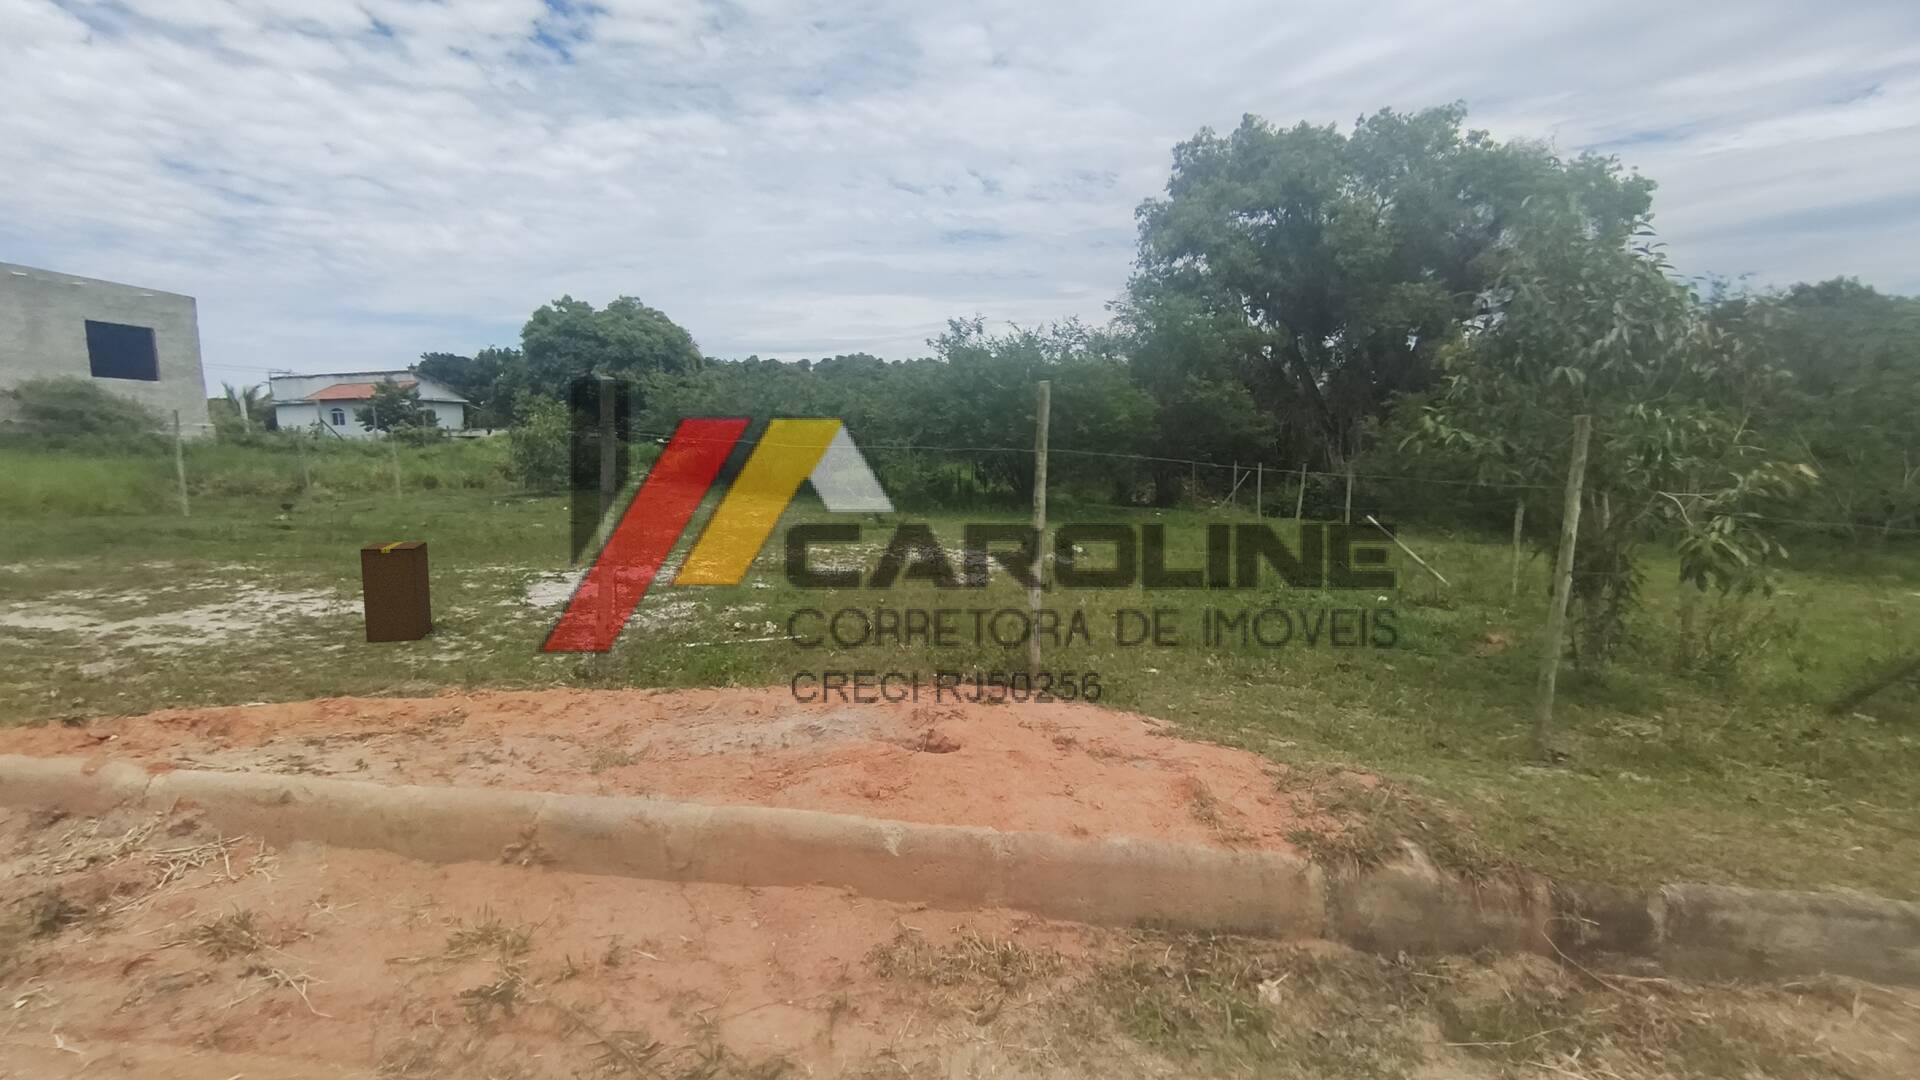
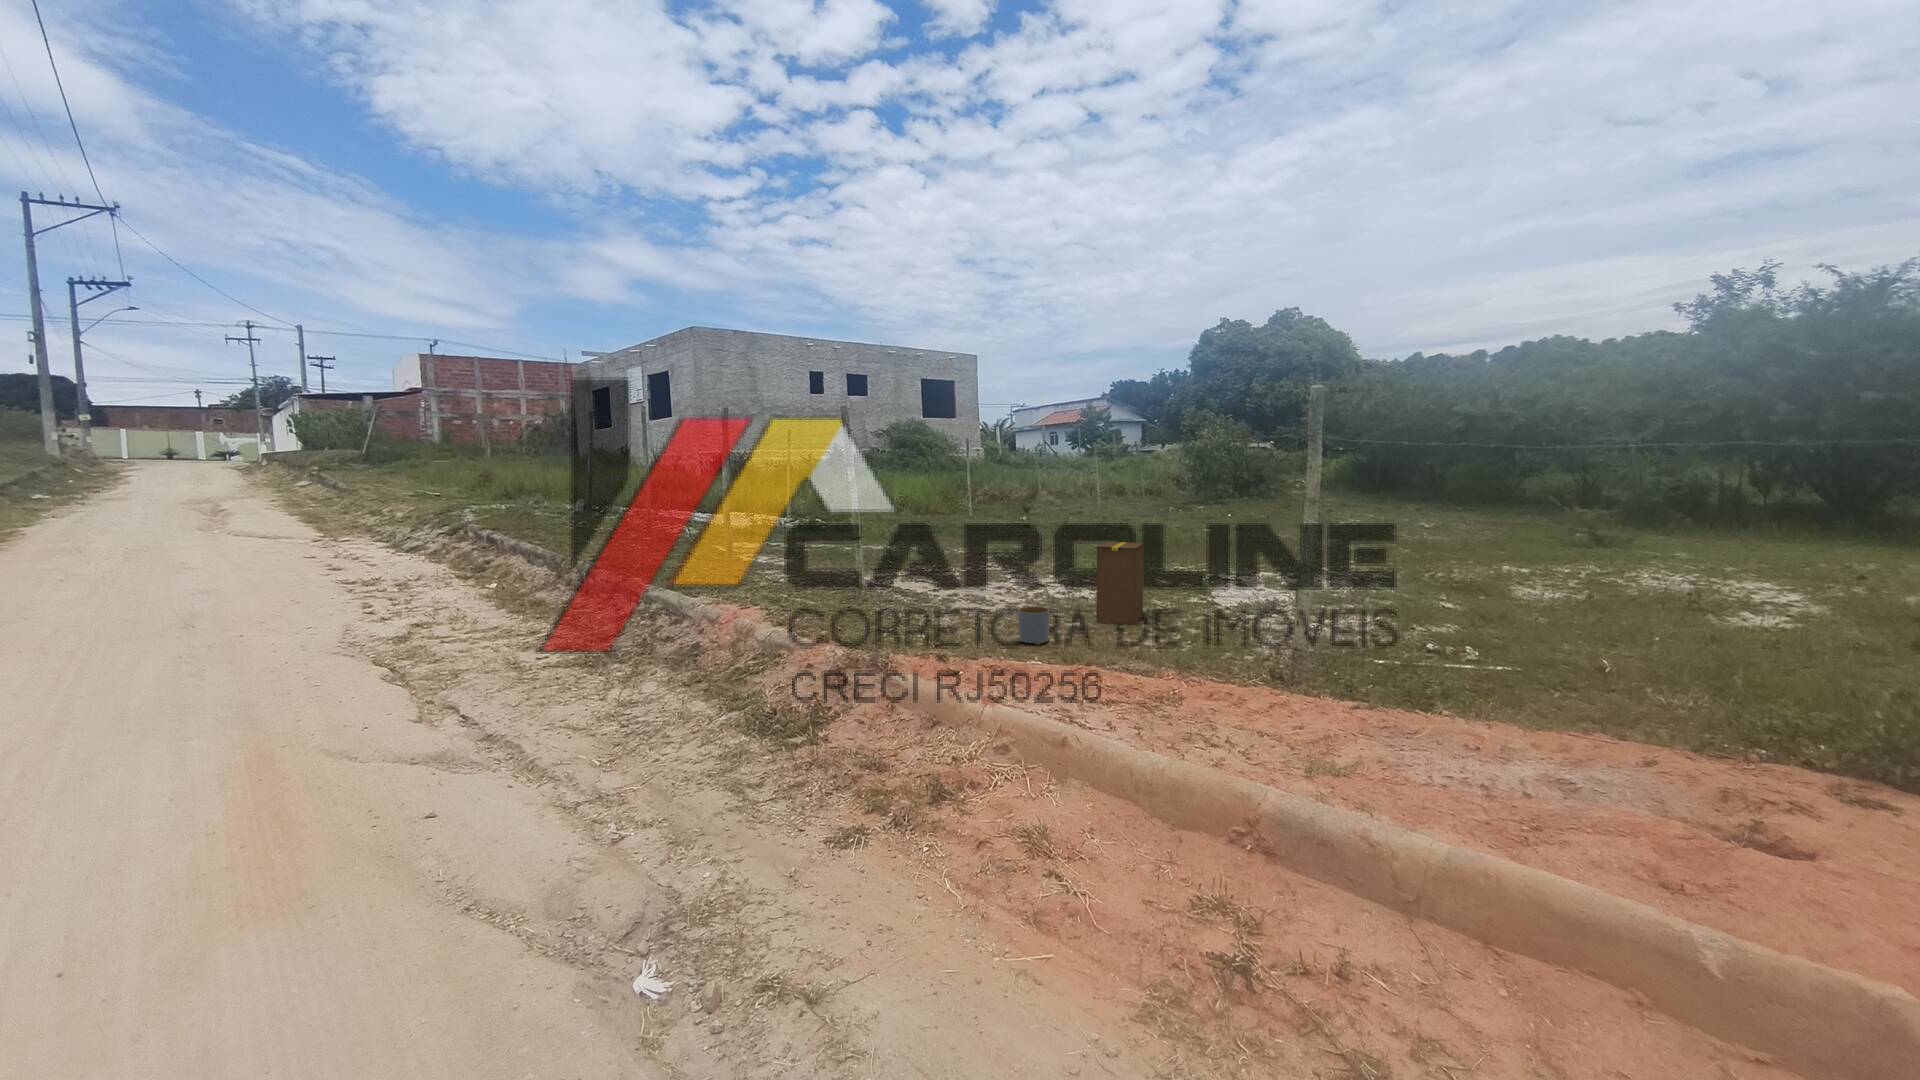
planter: none [238,631,290,681] -> present [1018,606,1050,645]

